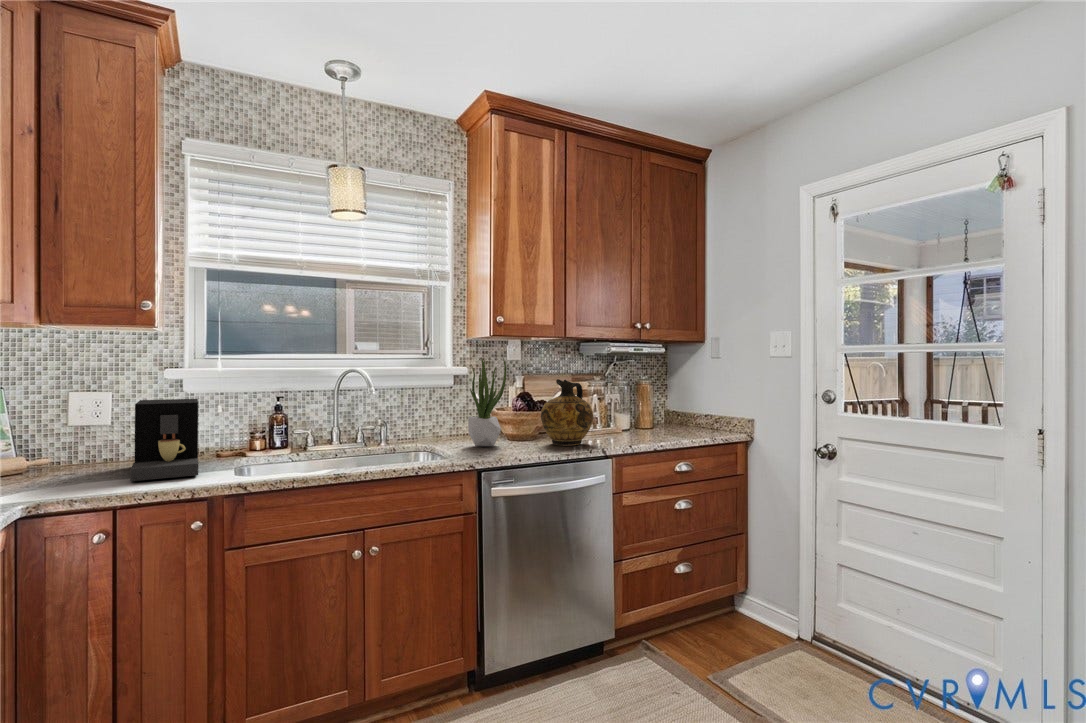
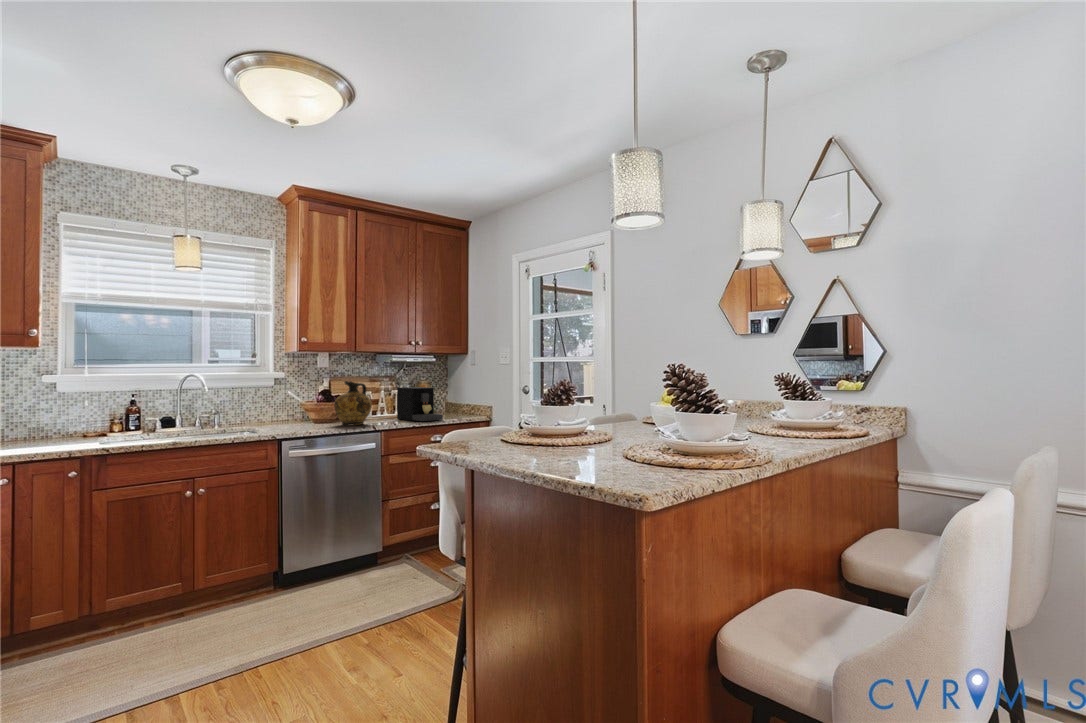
potted plant: present [468,357,507,446] -> none [279,366,308,427]
coffee maker: present [130,399,198,481] -> present [397,387,443,421]

